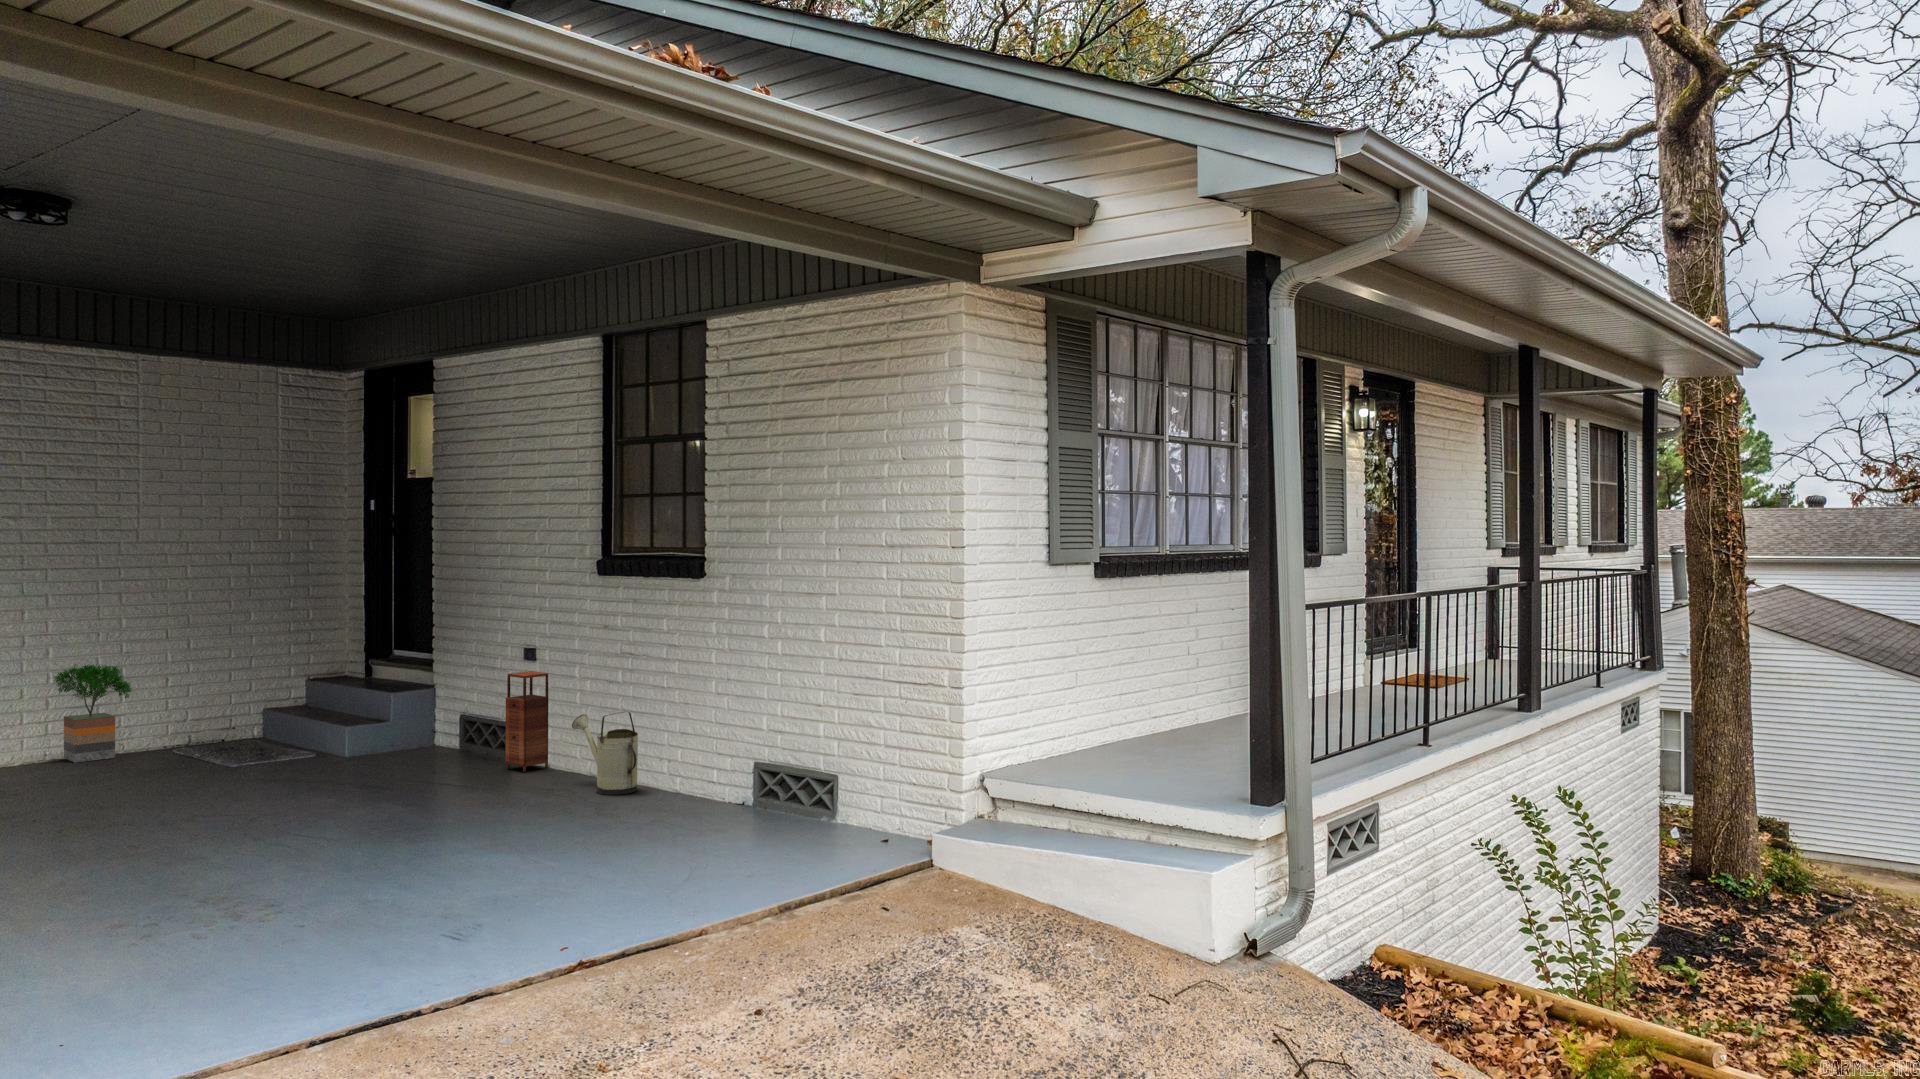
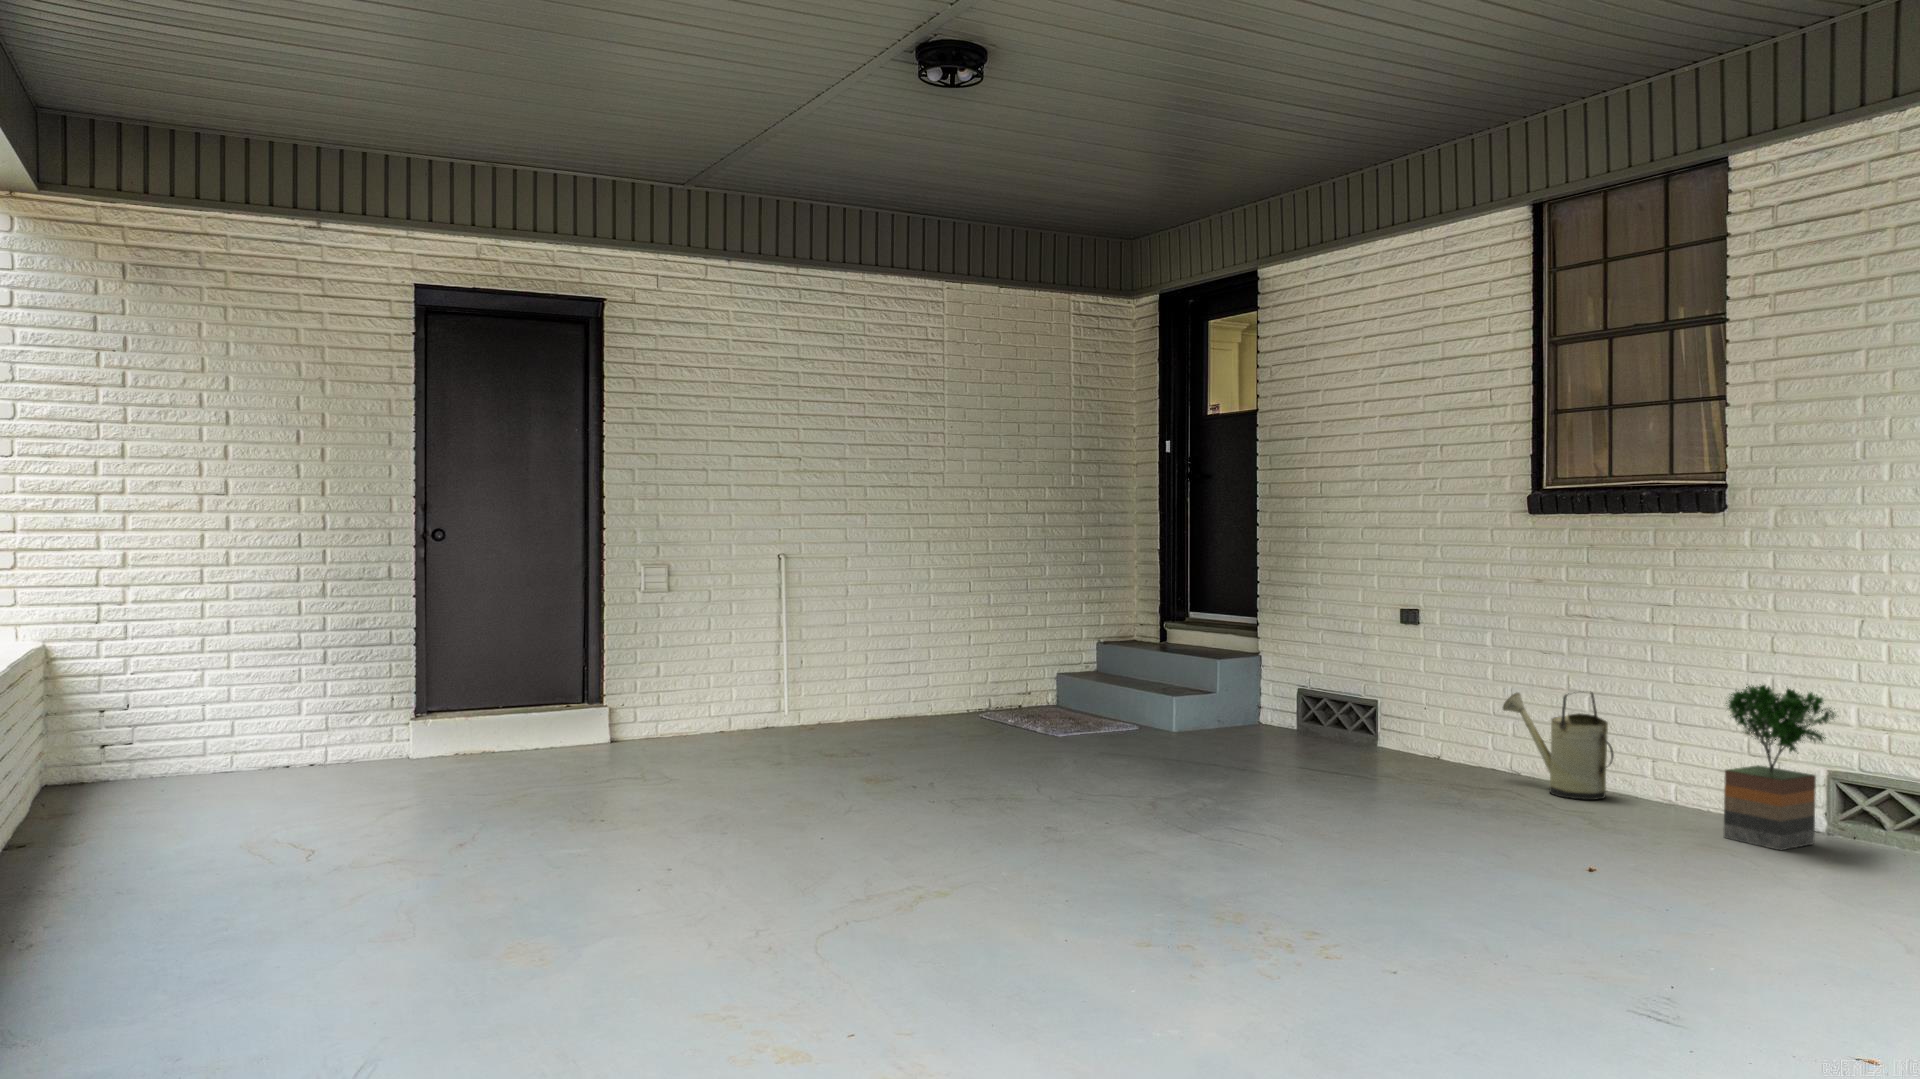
potted tree: present [54,664,132,763] -> present [1723,685,1836,850]
storage cabinet: present [505,671,548,772] -> none [1389,637,1444,763]

